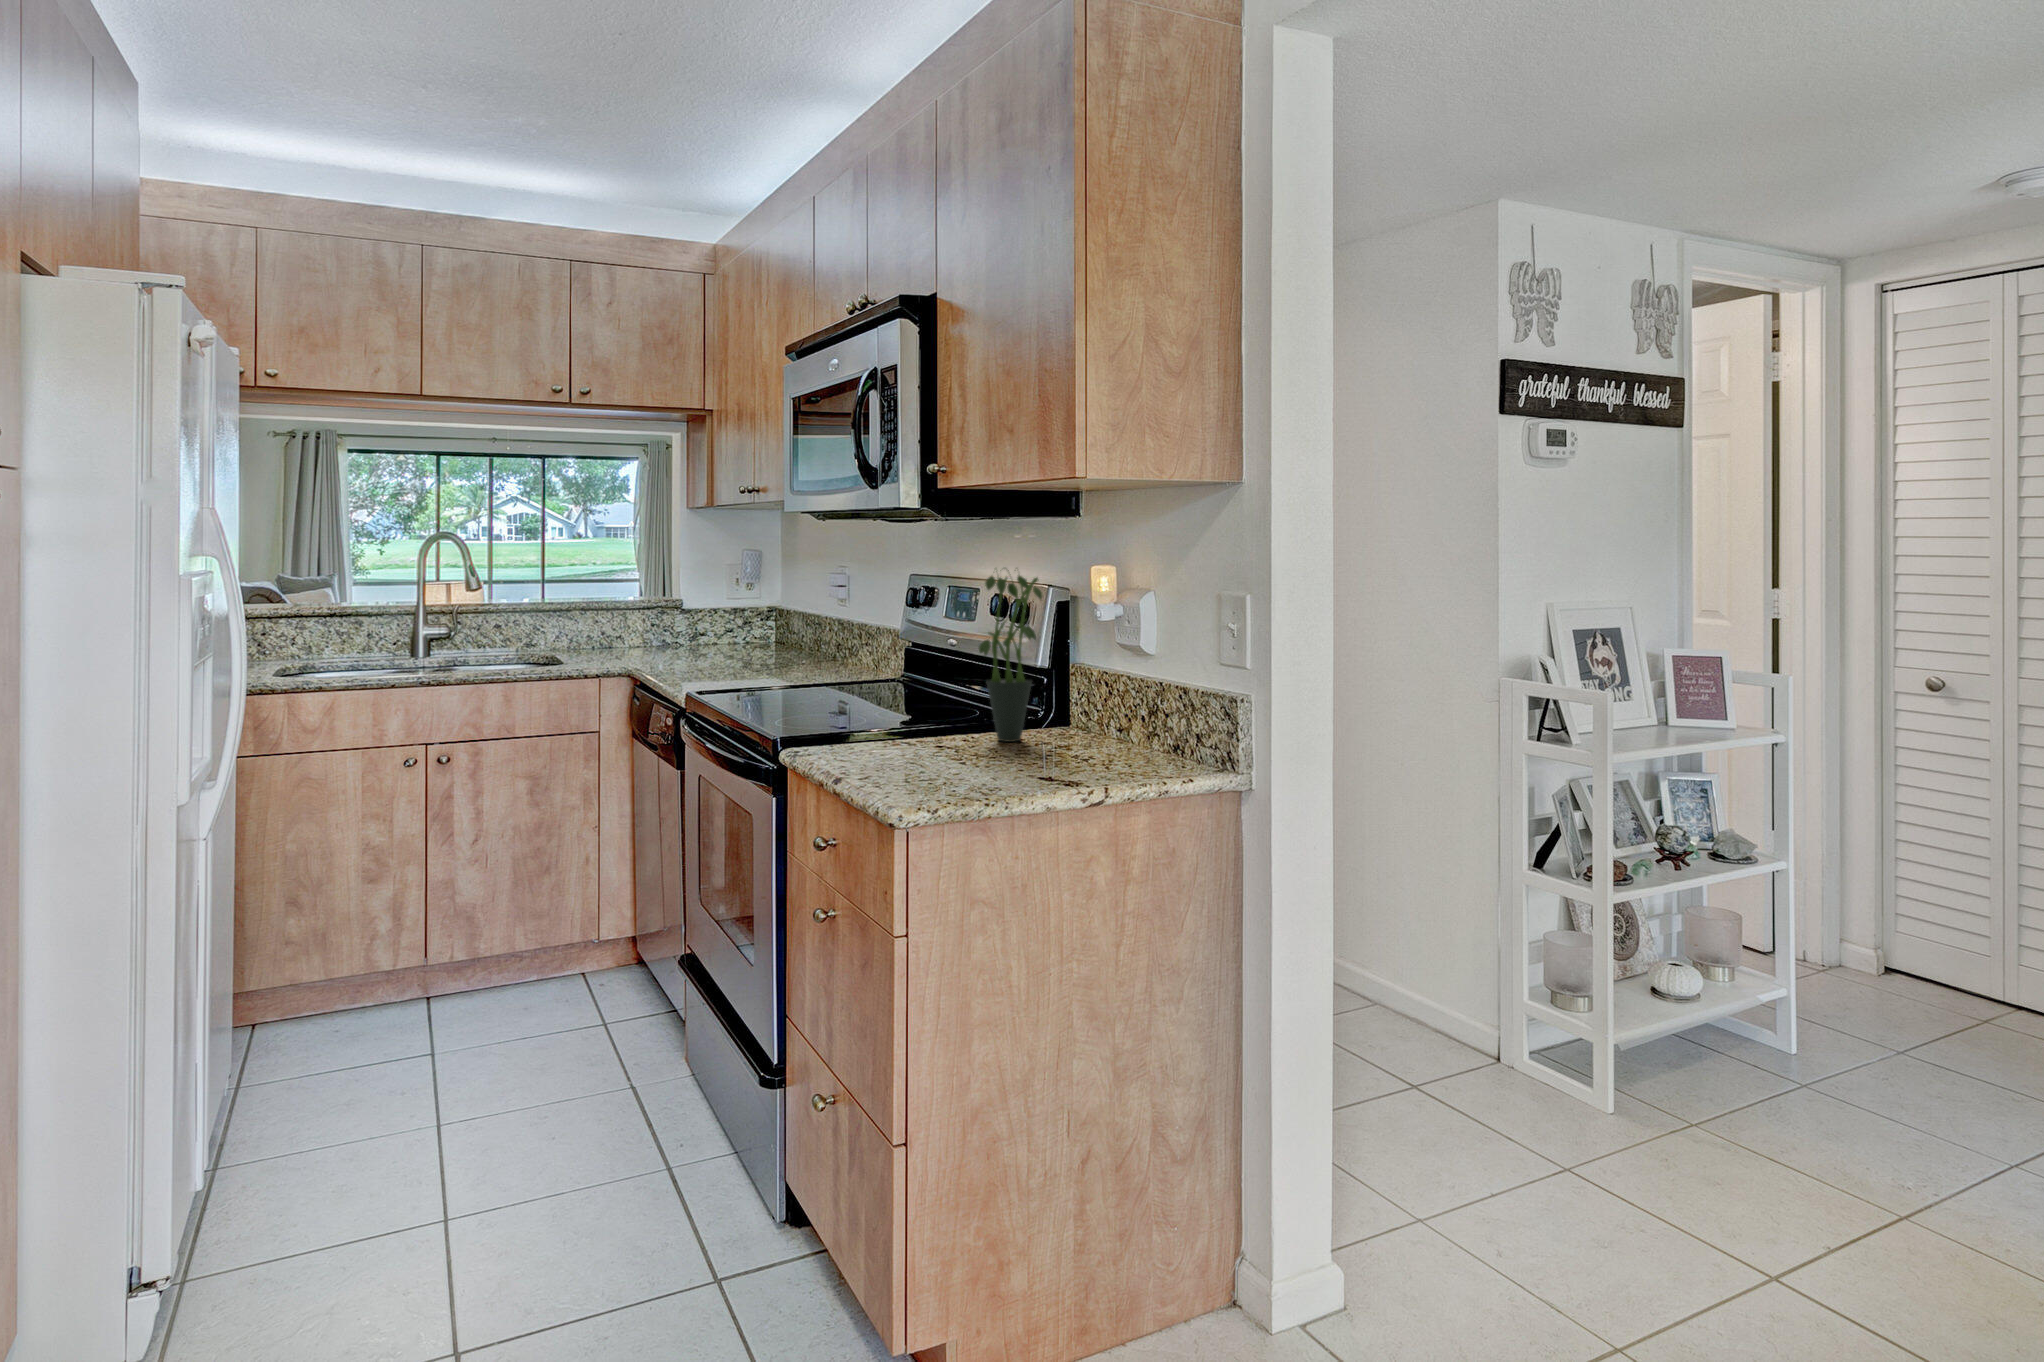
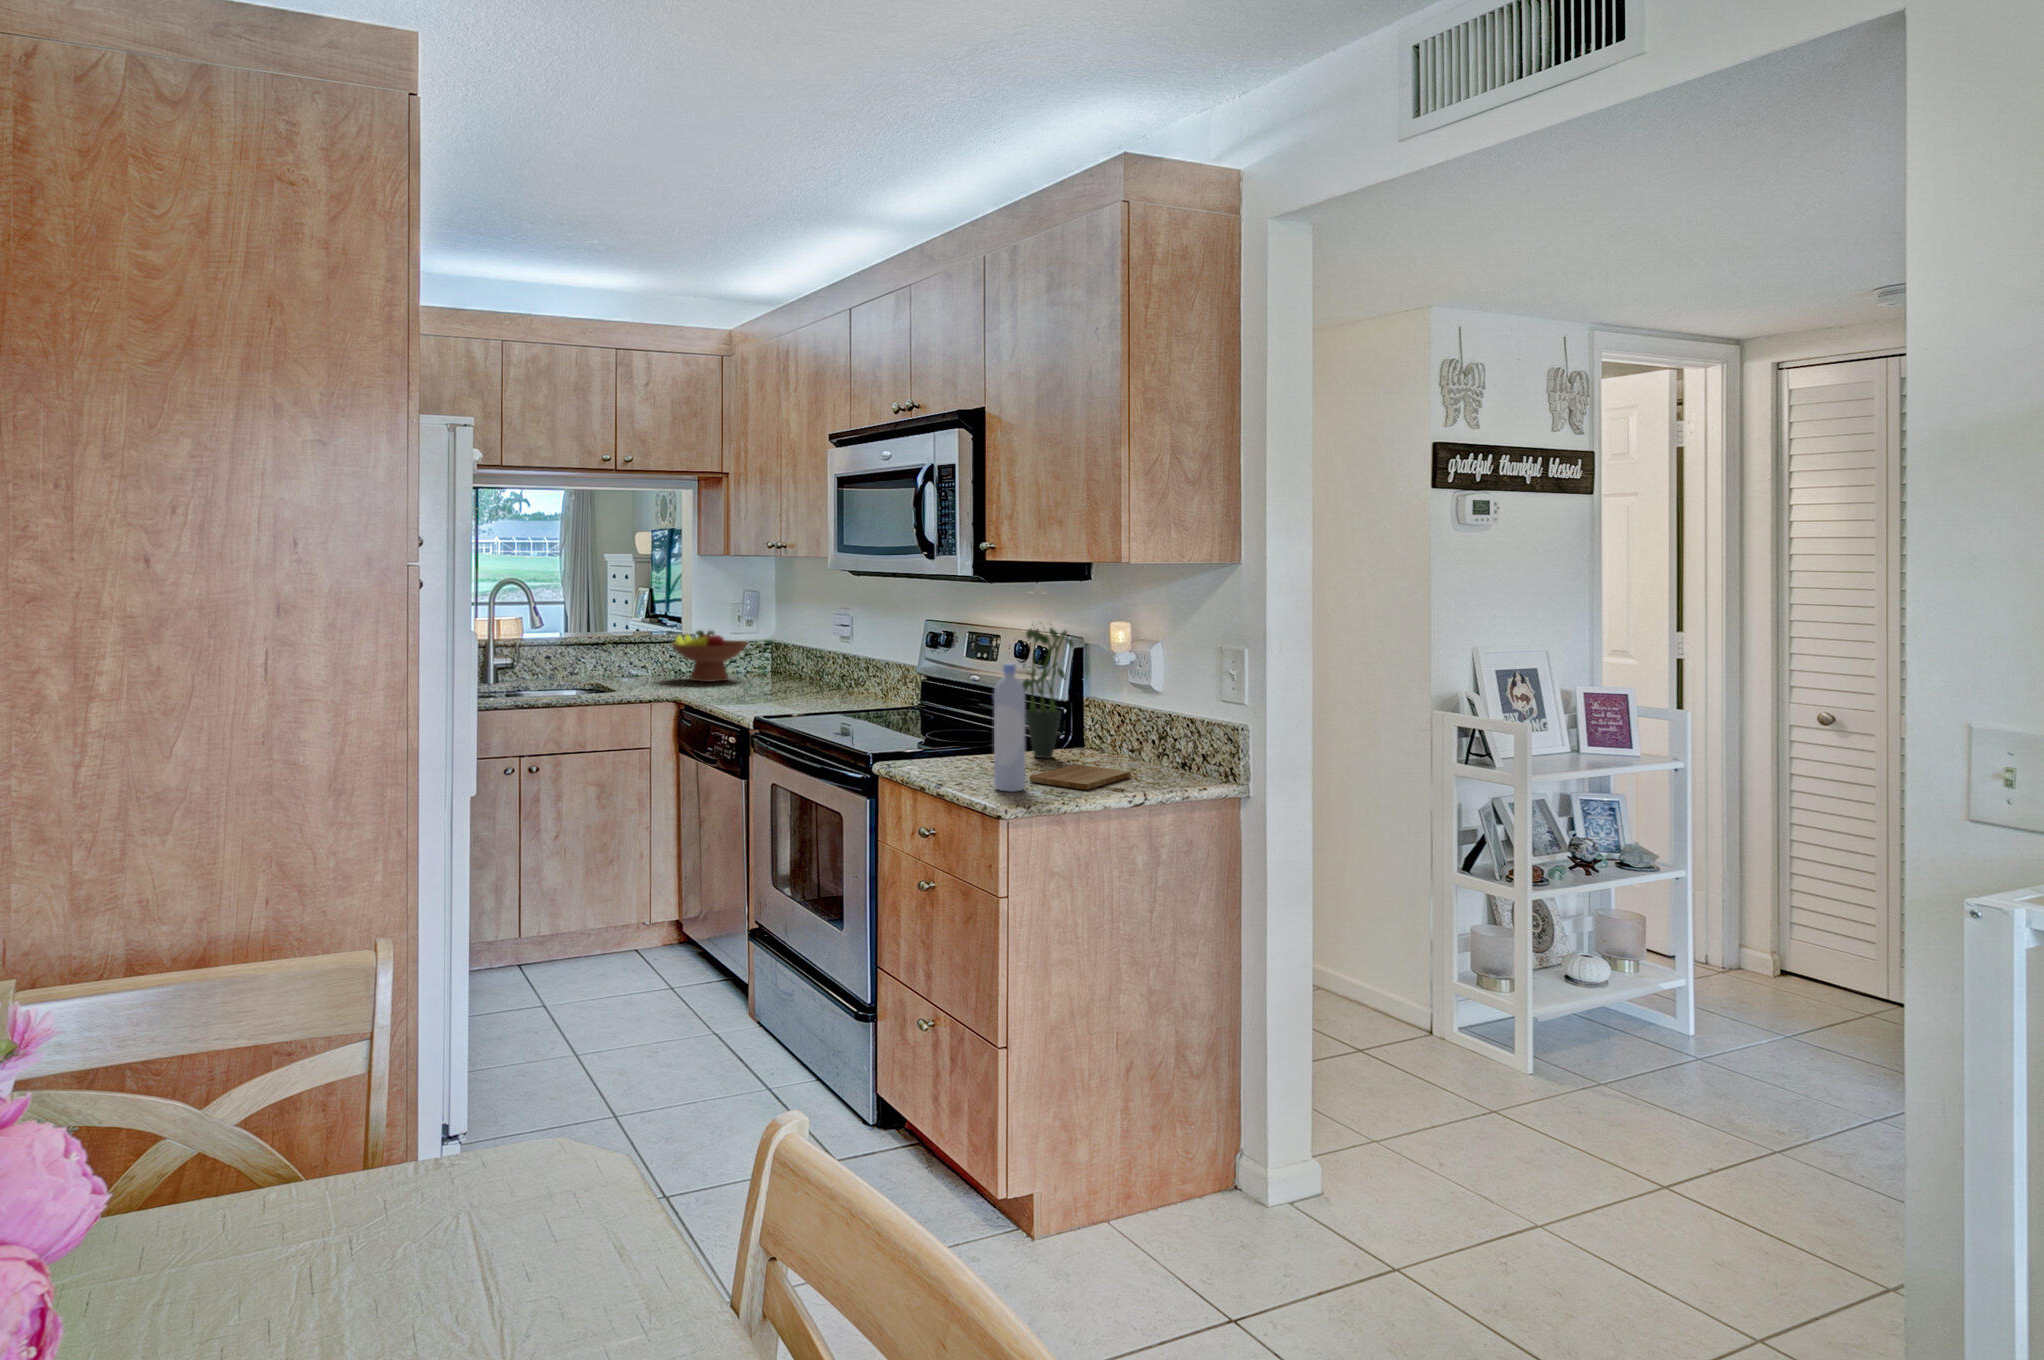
fruit bowl: none [645,595,738,655] -> present [672,630,747,682]
bottle: none [909,615,951,788] -> present [994,663,1025,792]
cutting board: none [965,749,1103,784] -> present [1030,764,1131,790]

